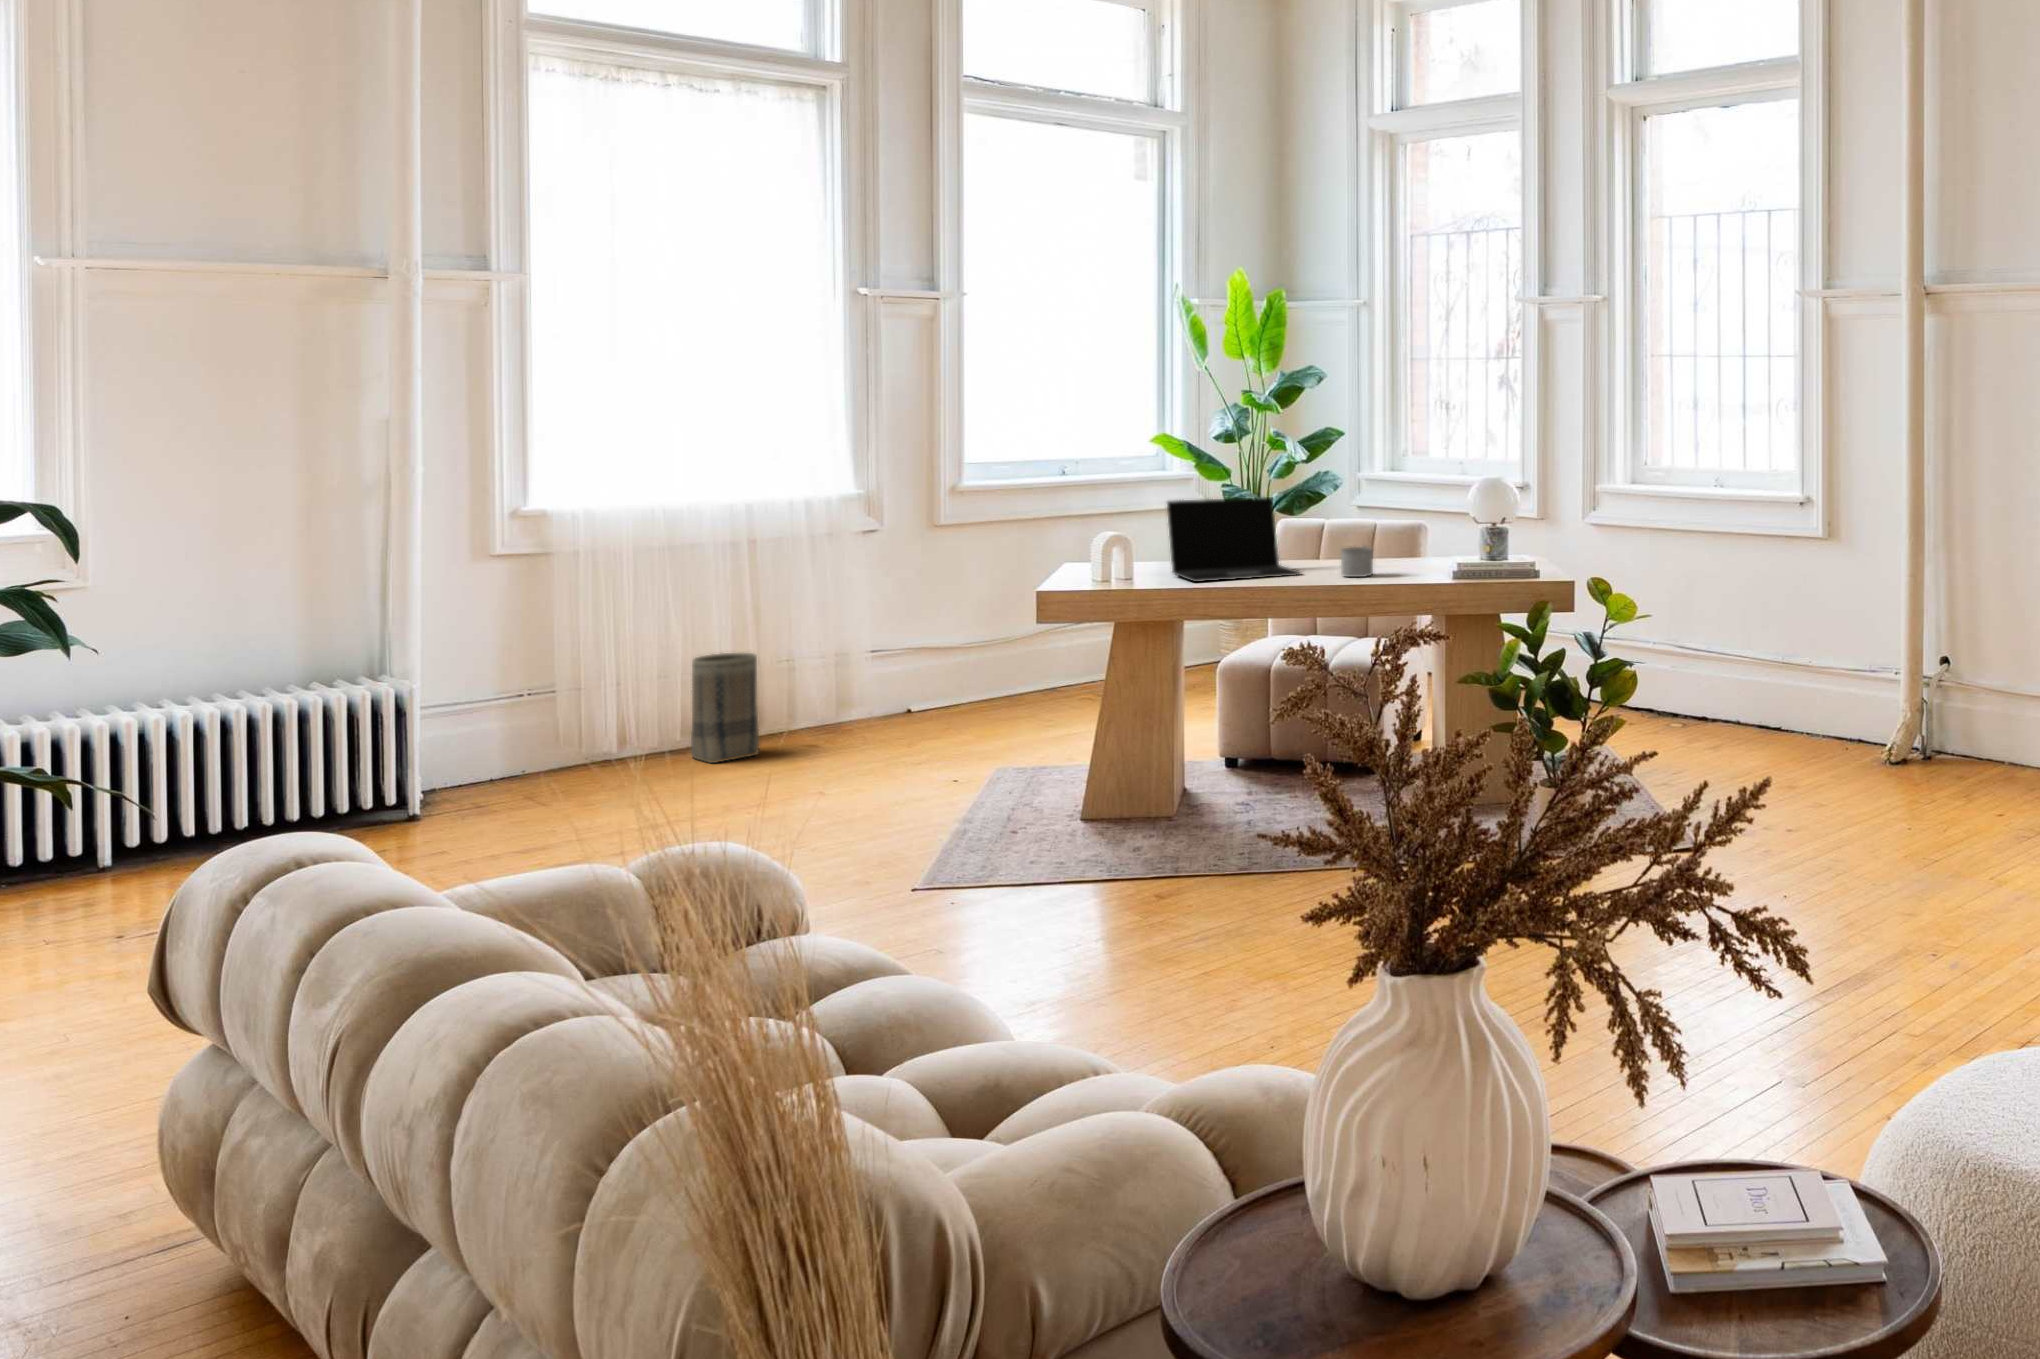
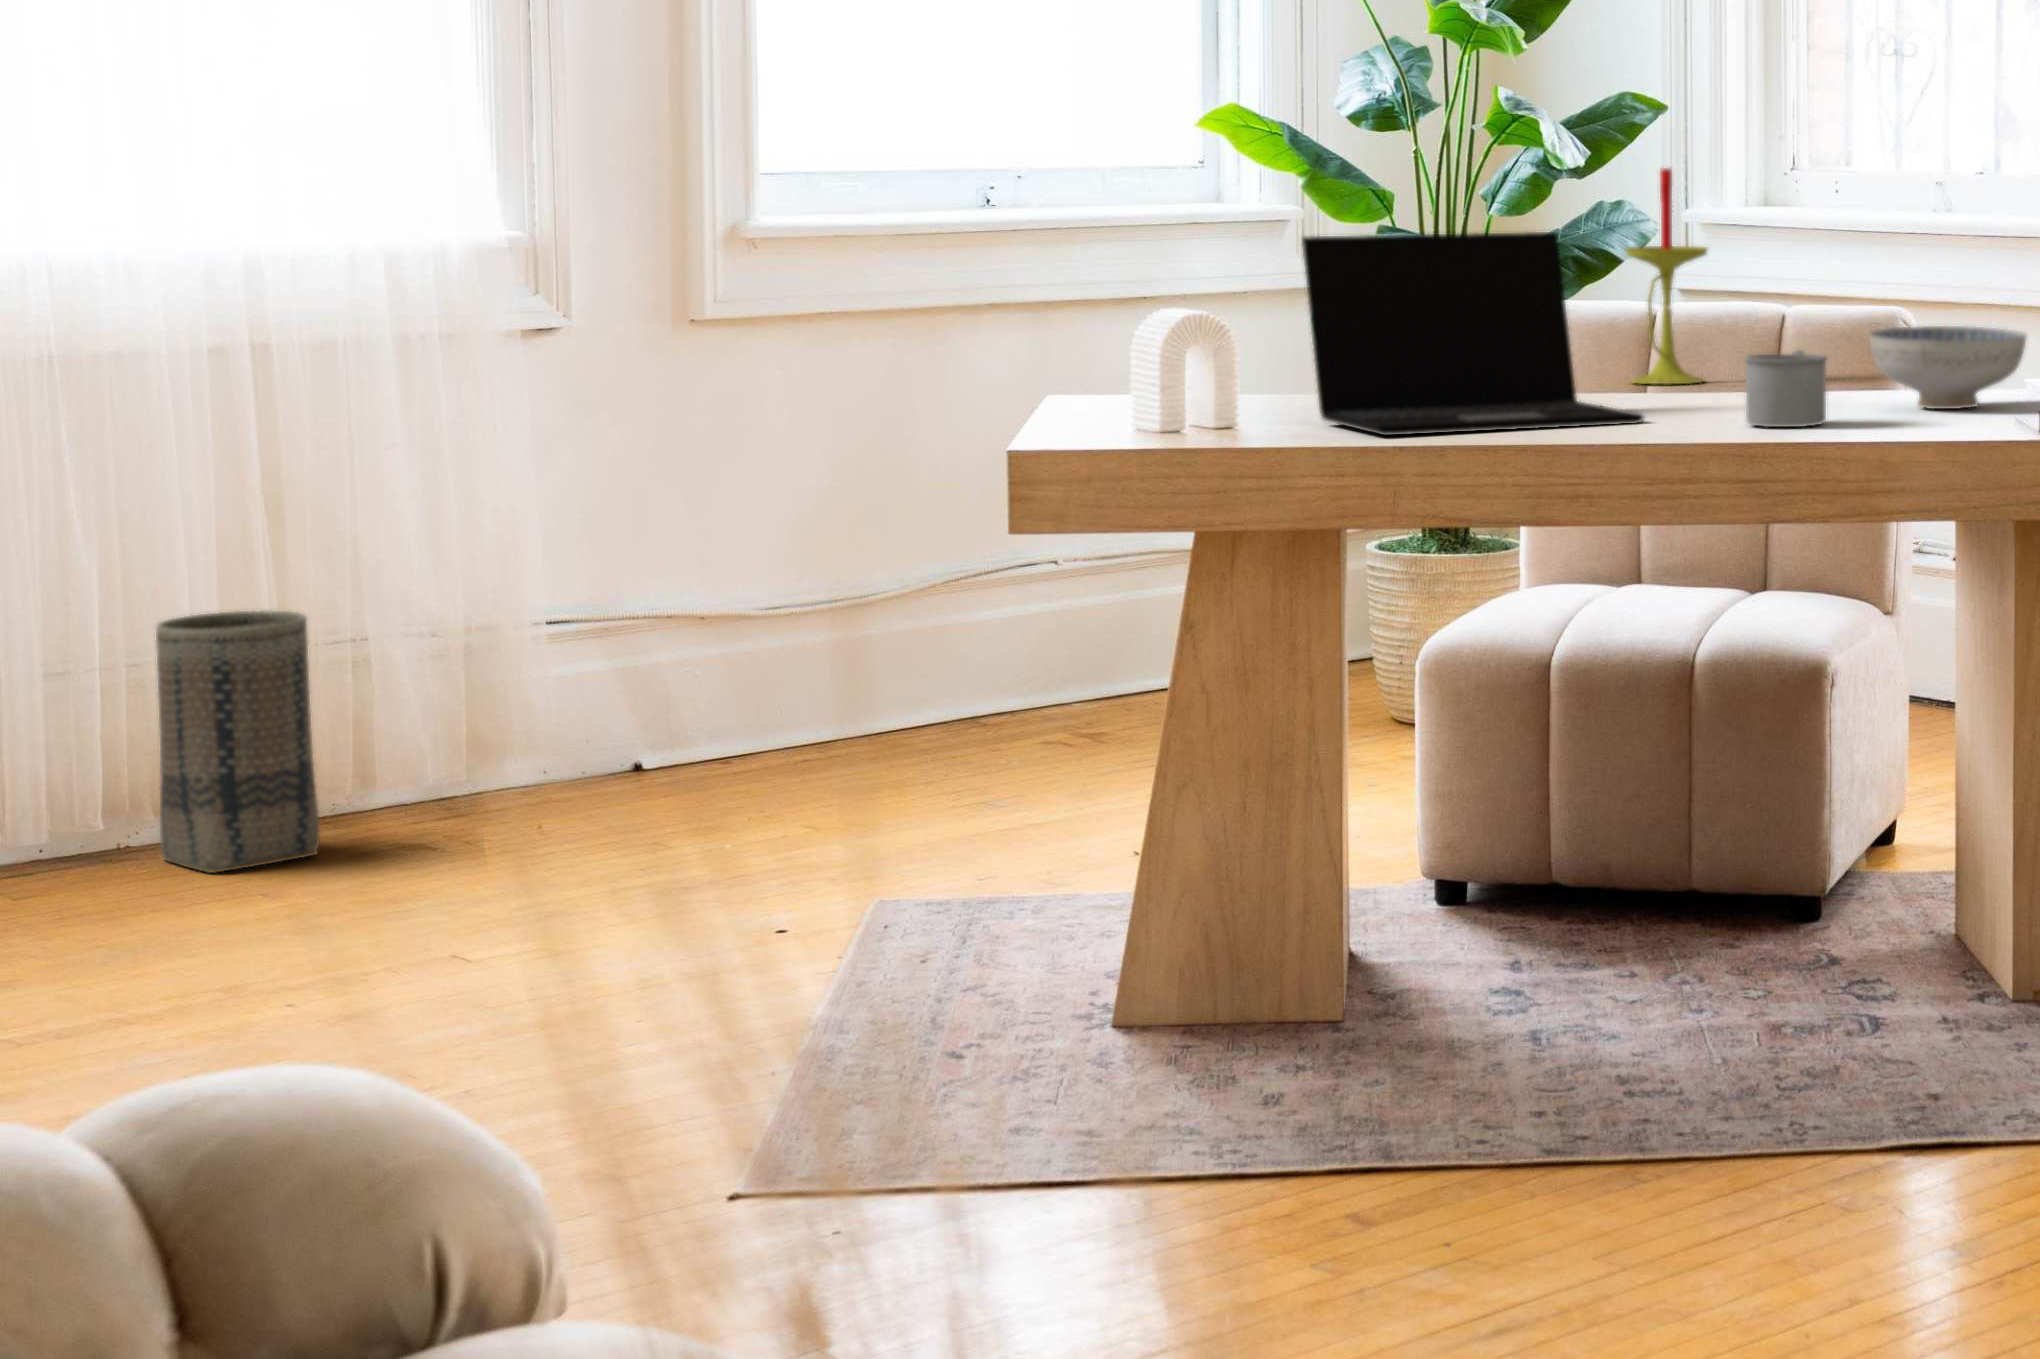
candle: none [1307,466,1342,556] -> present [1626,168,1707,384]
ceramic bowl: none [1395,534,1458,568] -> present [1870,326,2026,409]

